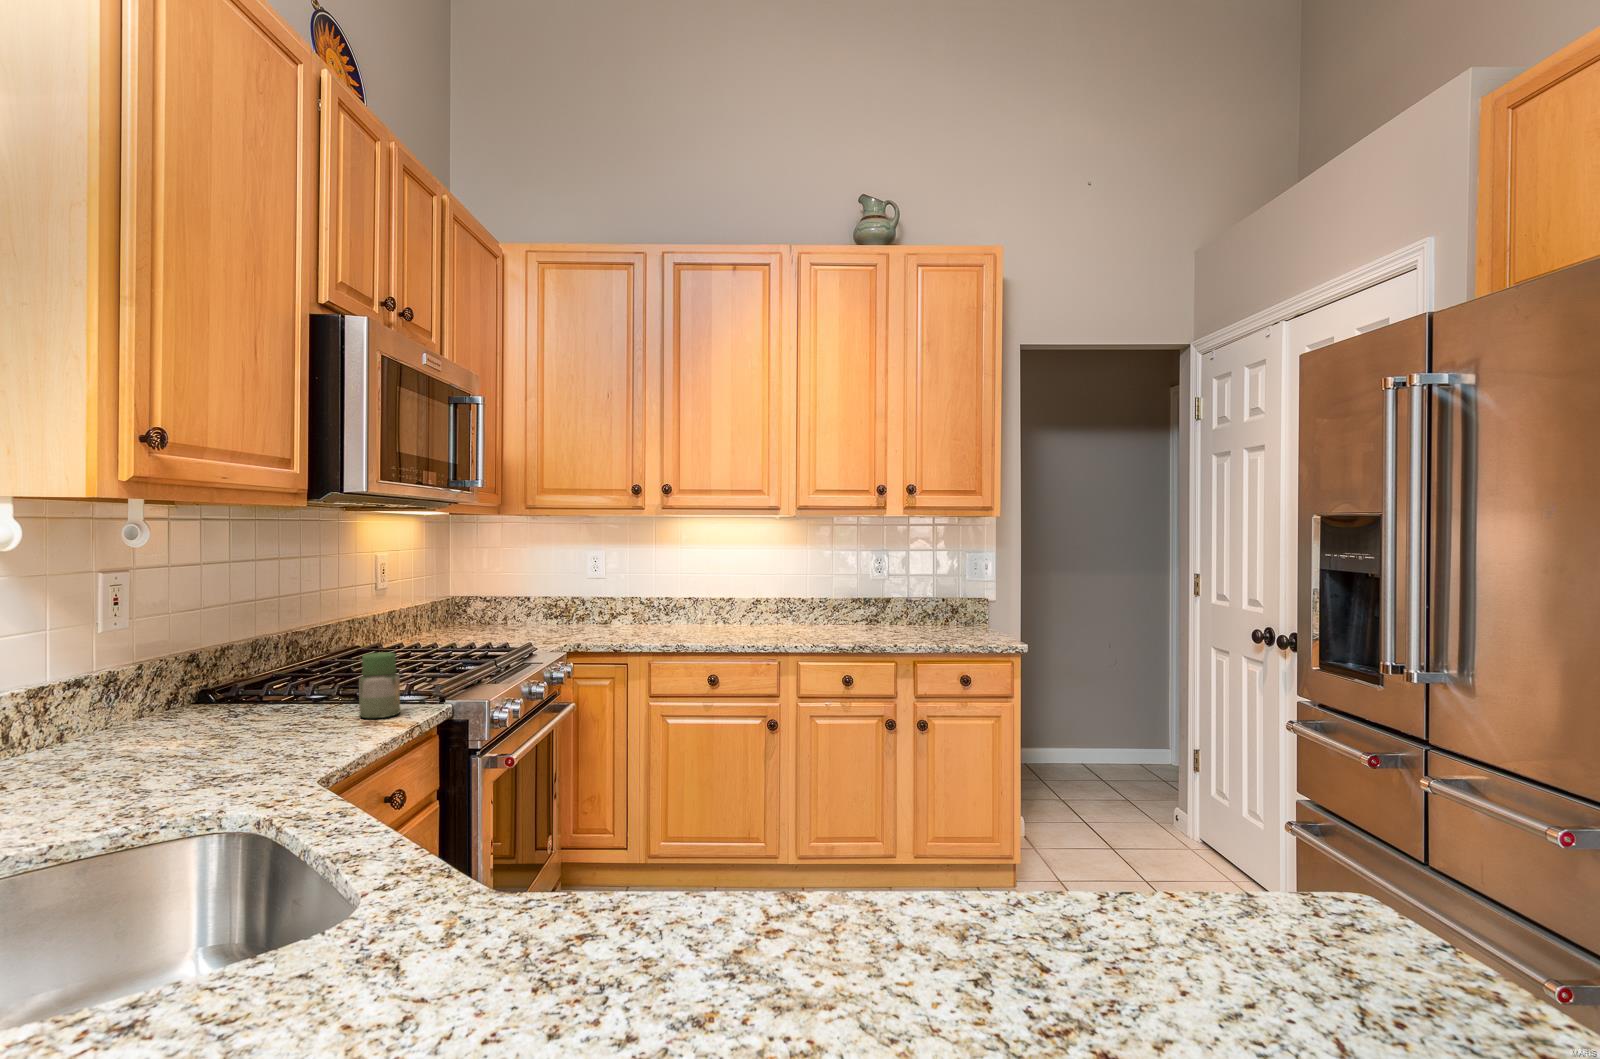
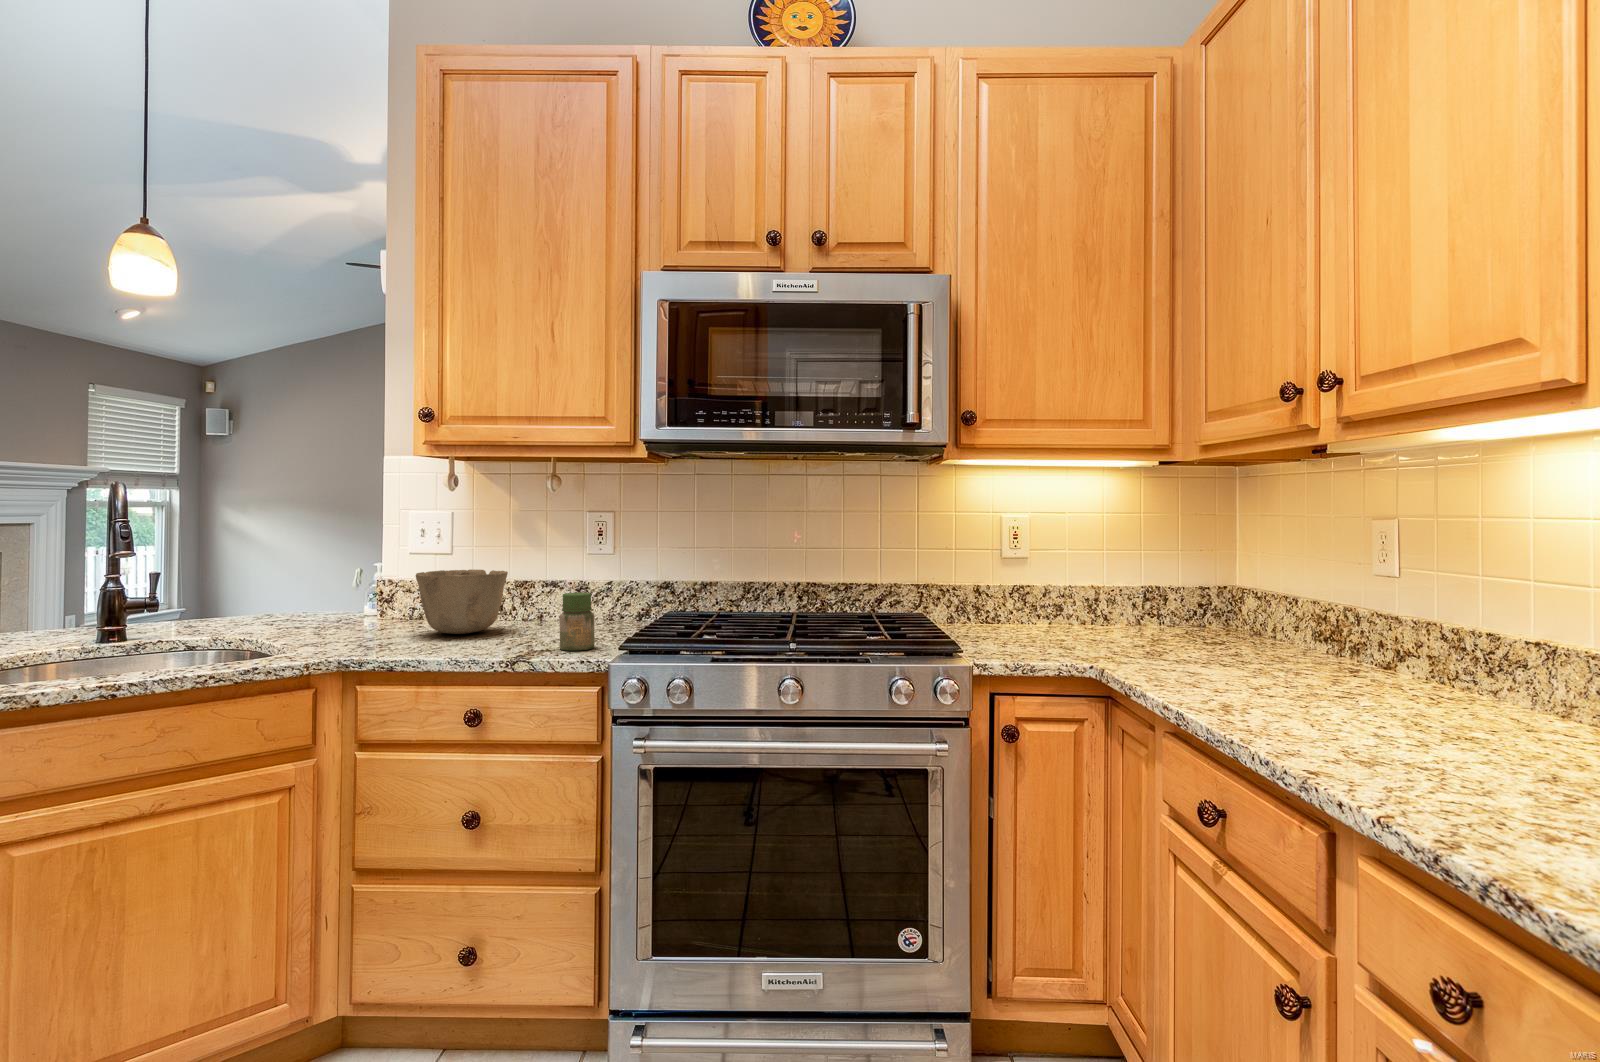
ceramic bowl: none [71,658,227,766] -> present [416,570,508,634]

